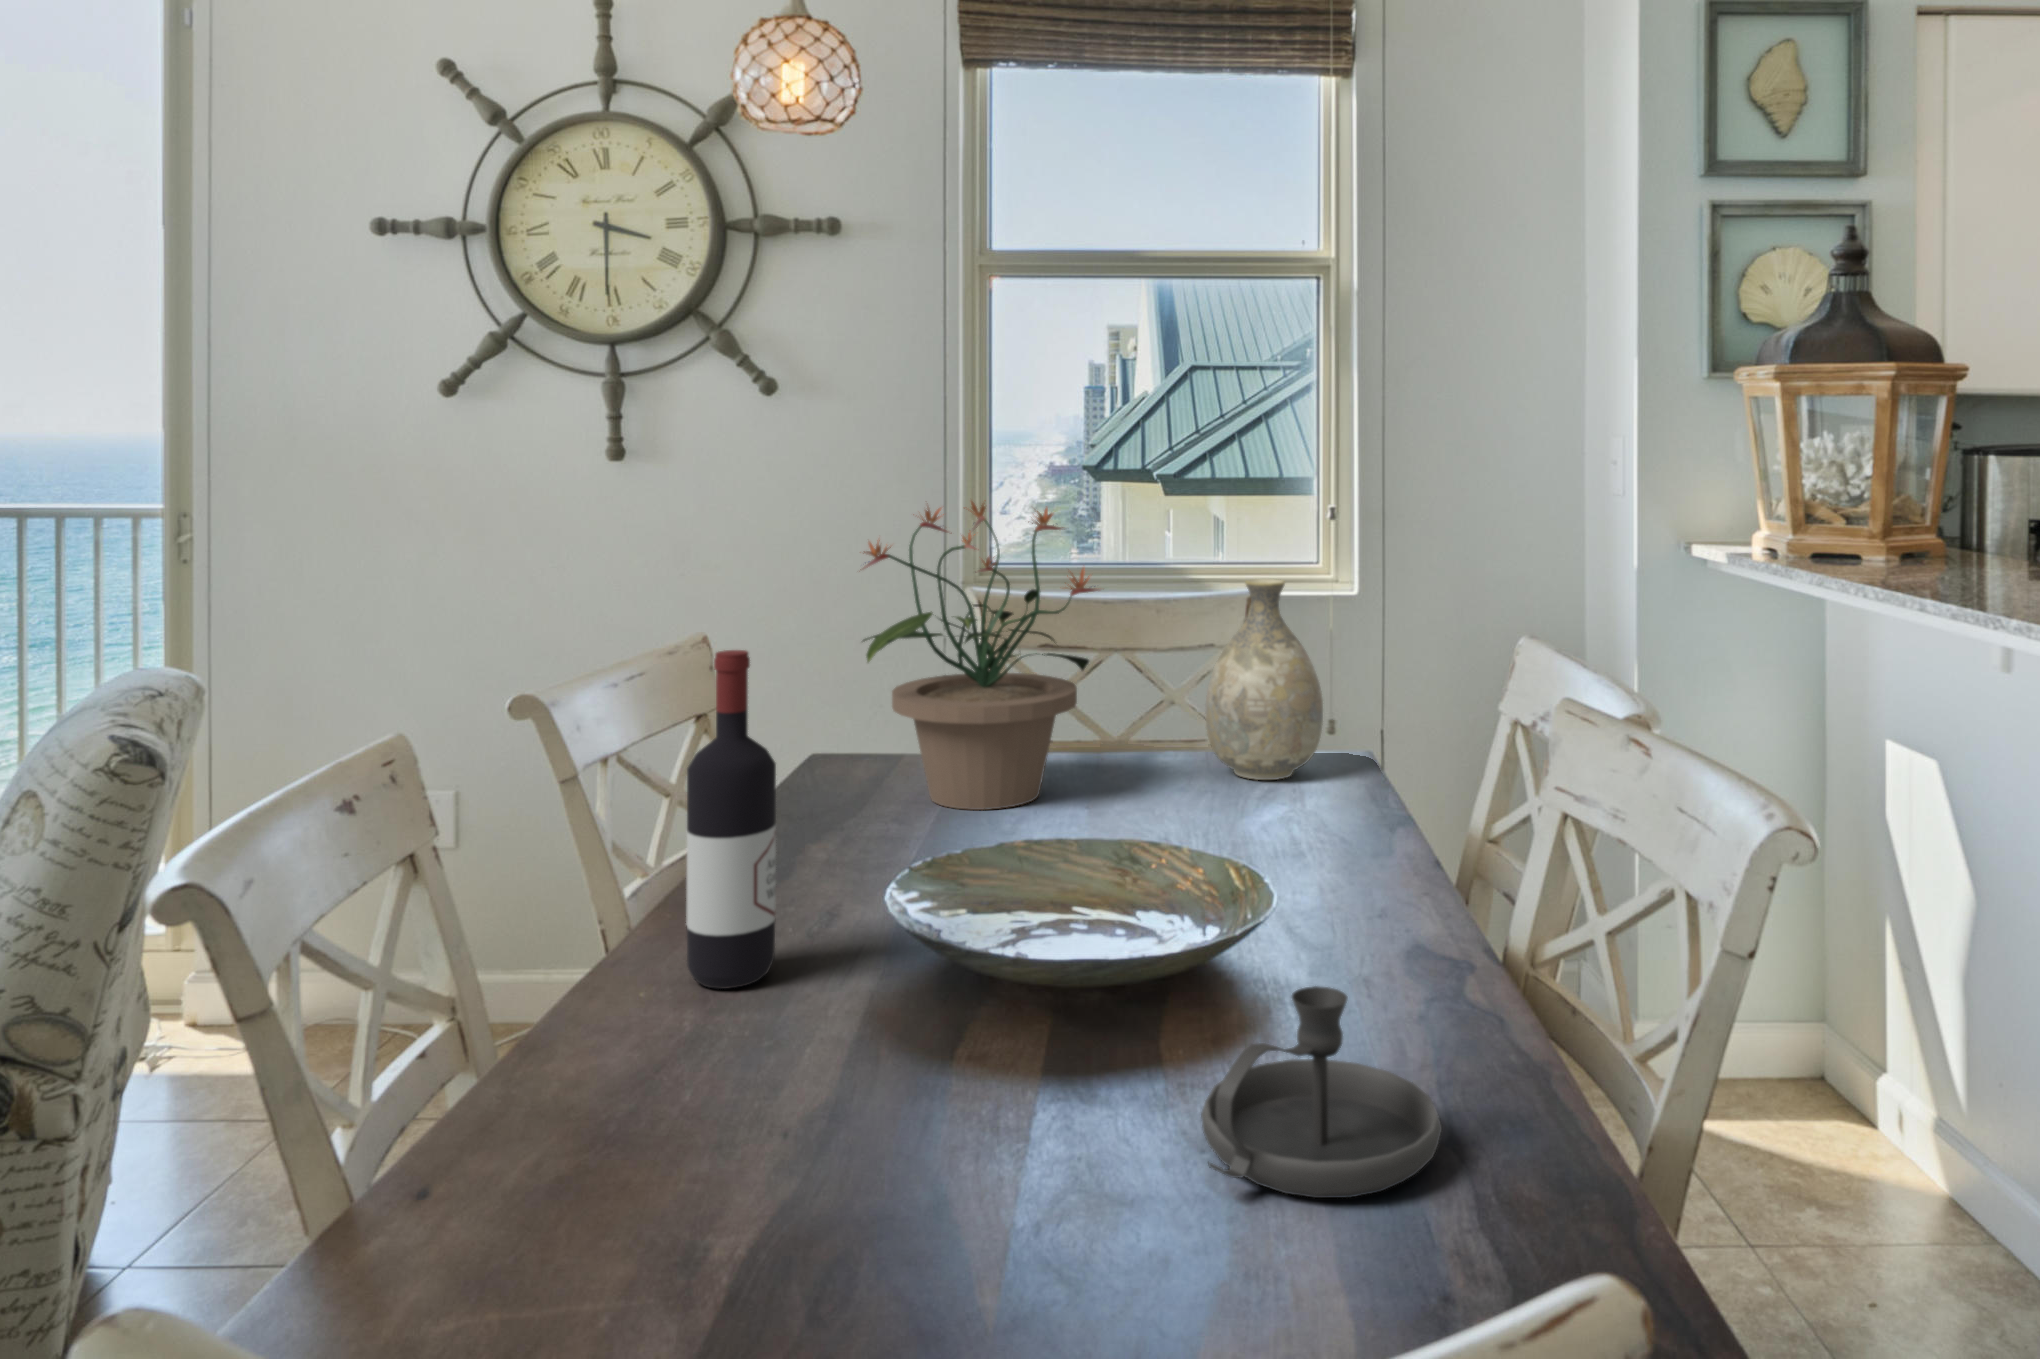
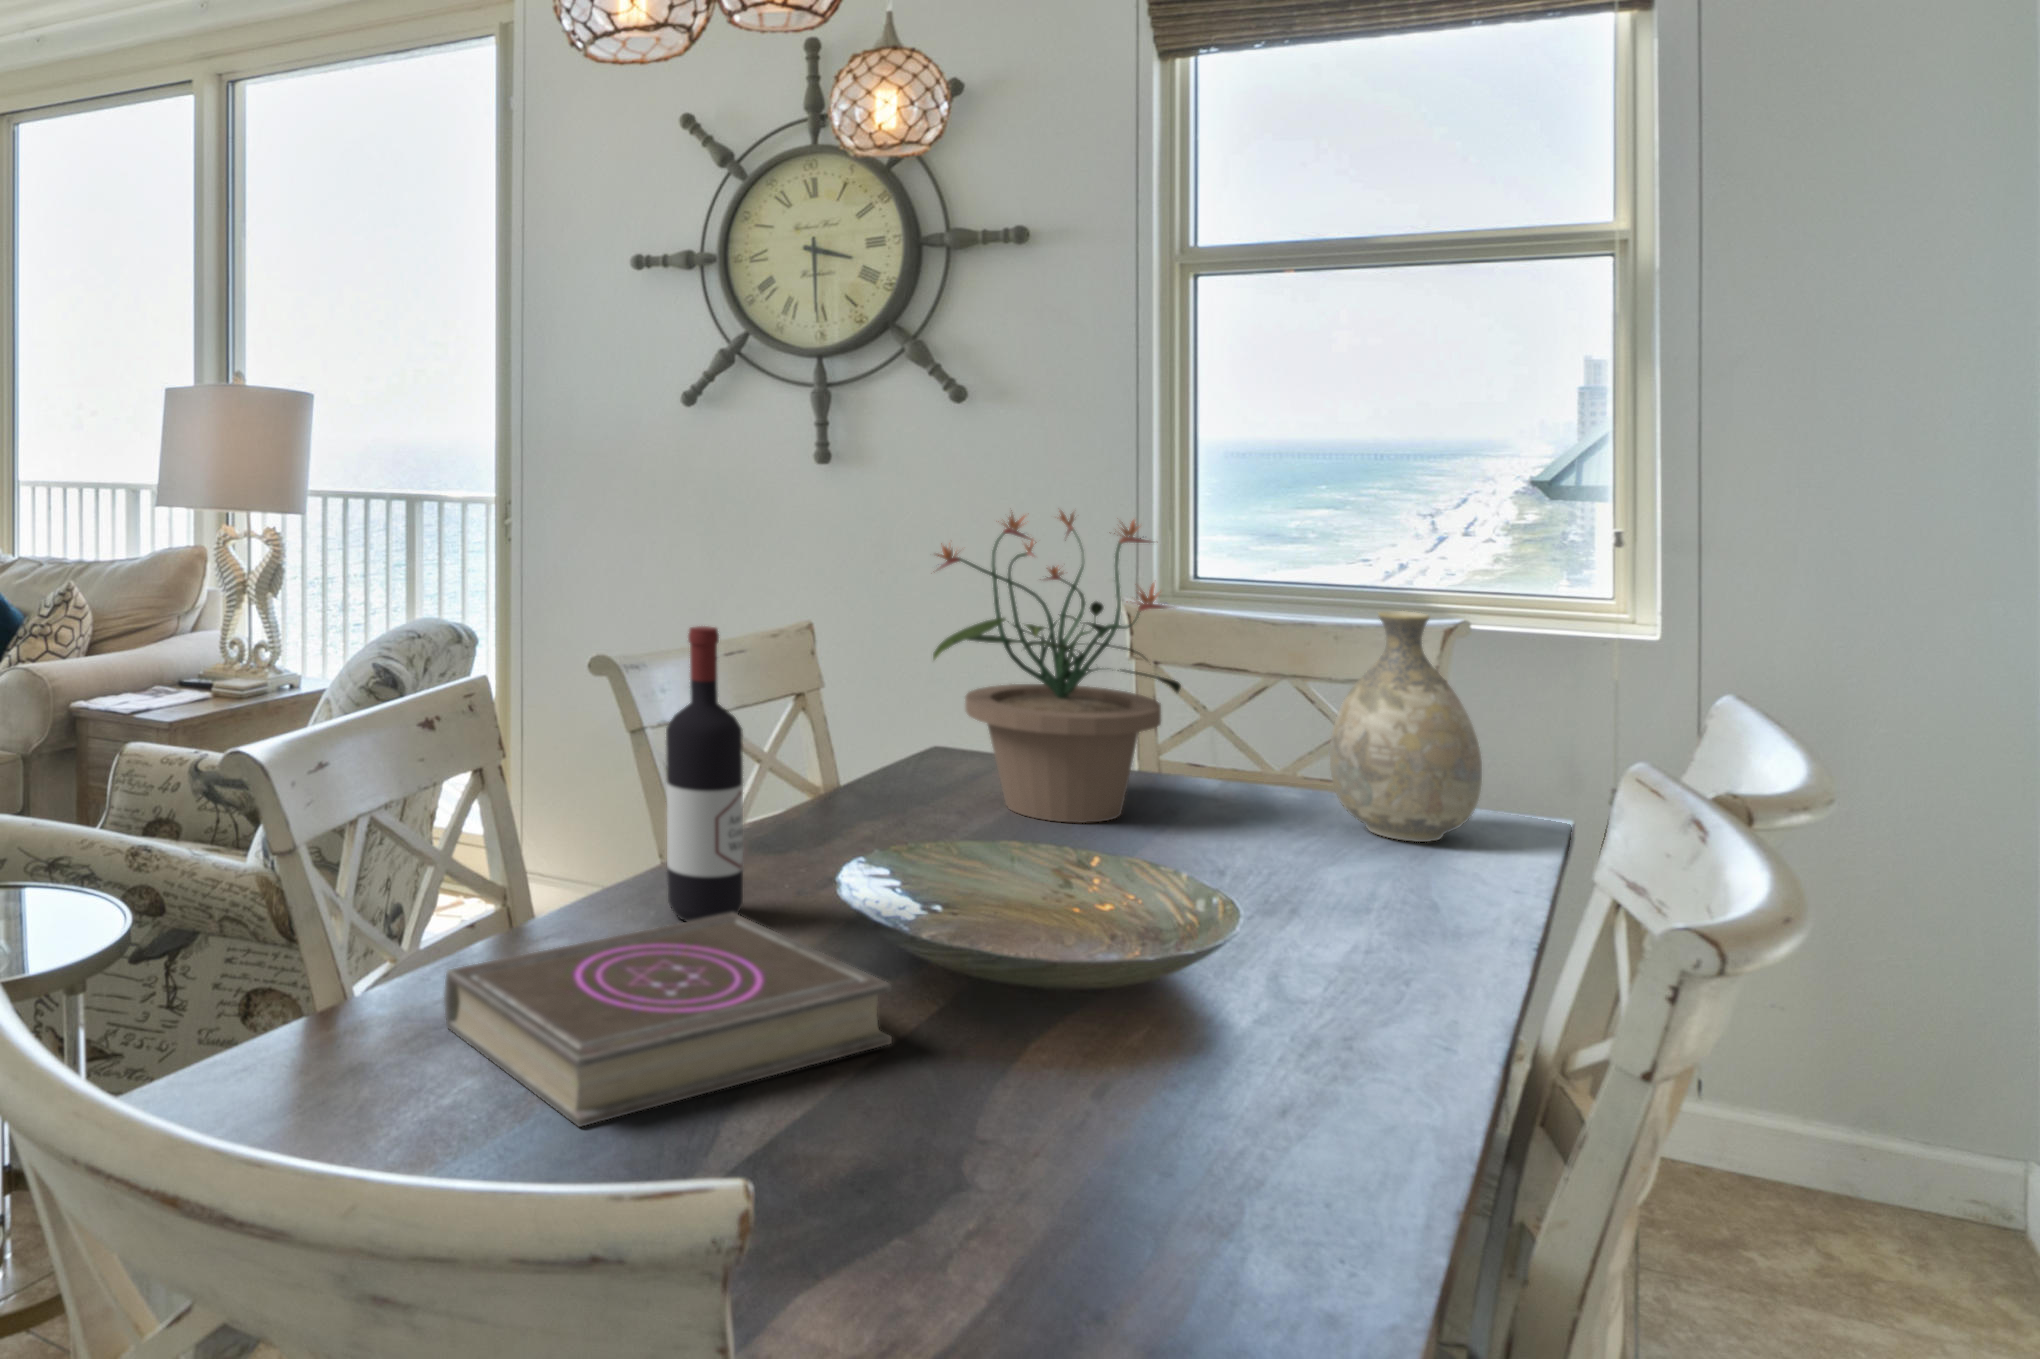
book: none [525,968,1033,1263] -> present [444,913,892,1127]
candlestick: present [1201,986,1442,1198] -> none [958,1011,1253,1232]

